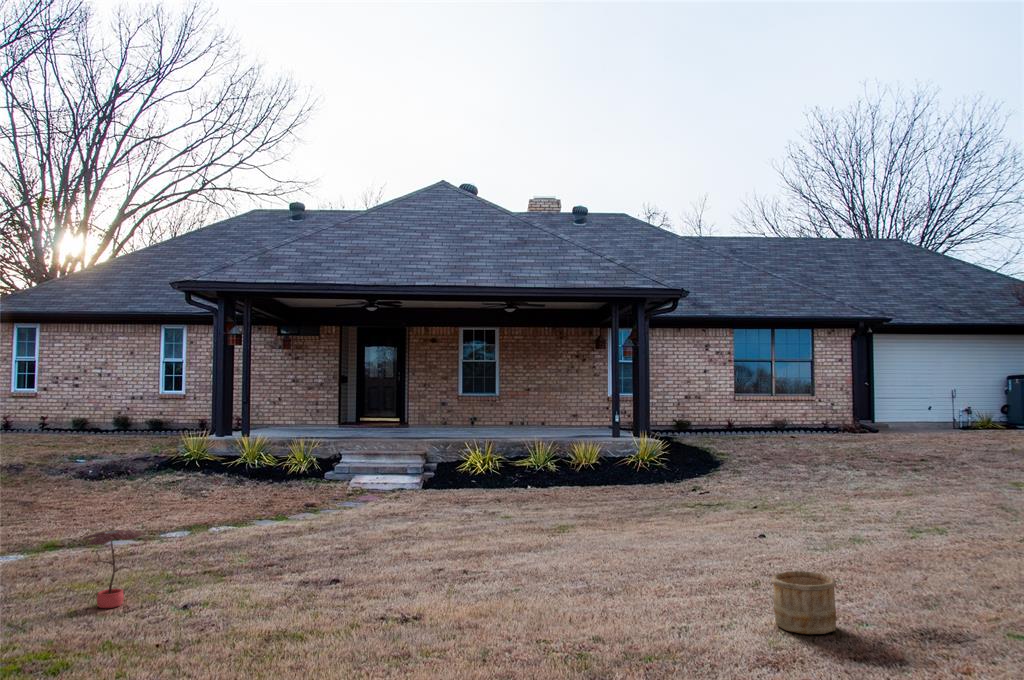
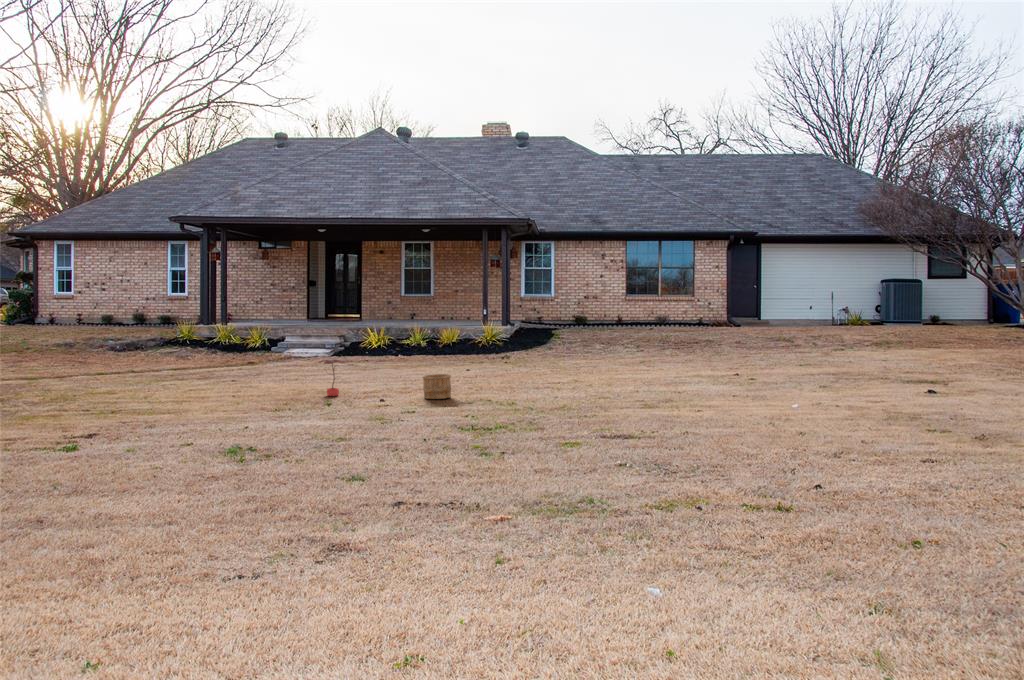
potted plant: present [83,530,141,608] -> present [320,359,346,396]

